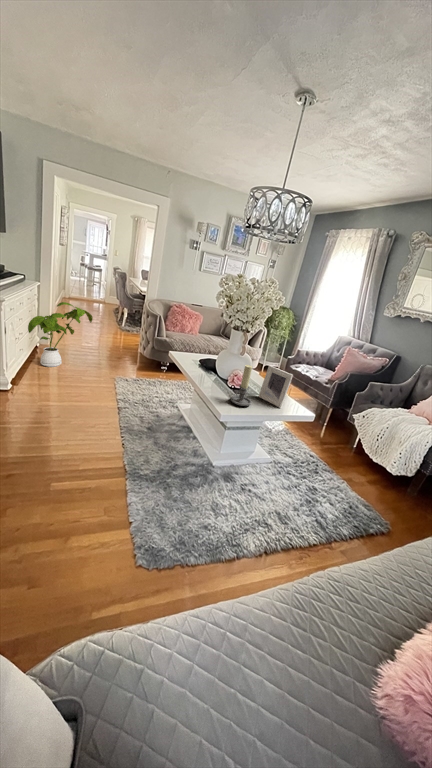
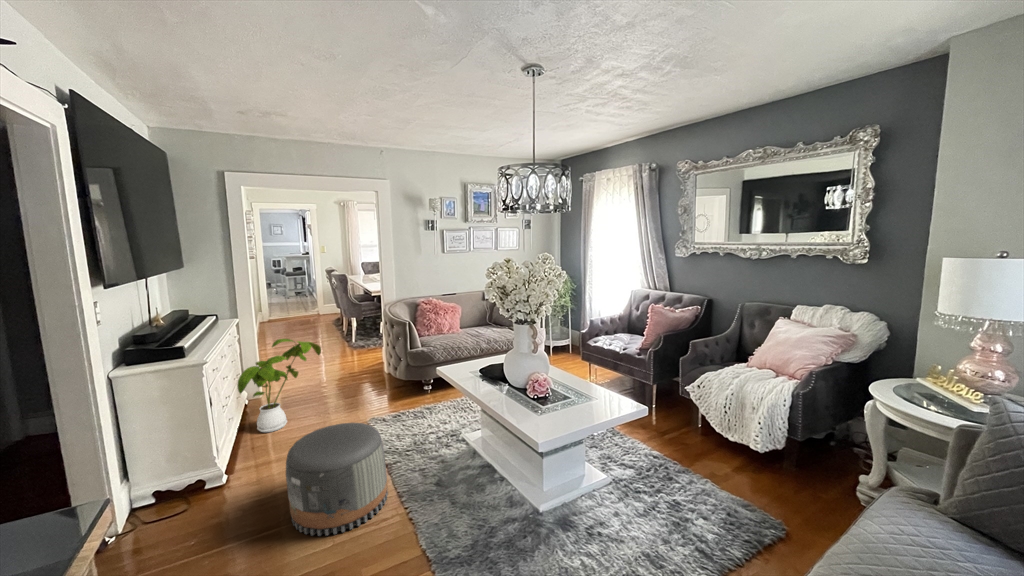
candle holder: present [231,365,252,406] -> none [539,367,567,421]
picture frame: present [259,365,293,408] -> none [571,358,606,409]
pouf: none [43,368,116,439] -> present [286,423,388,536]

